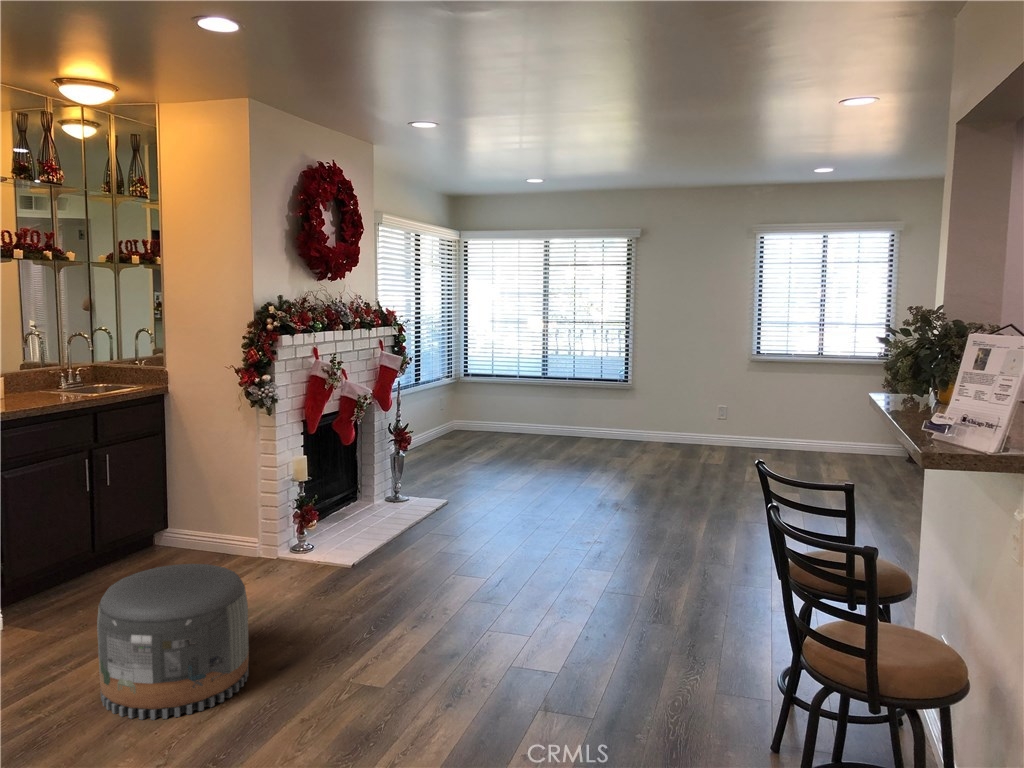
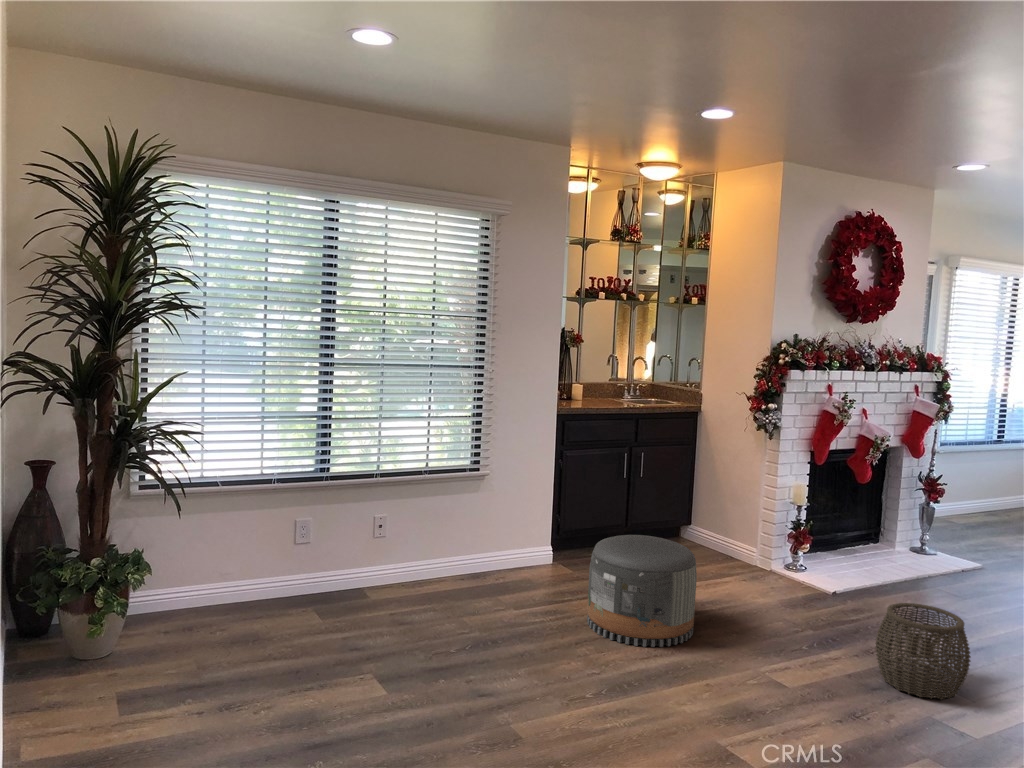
woven basket: none [441,560,525,653] -> present [875,603,971,699]

